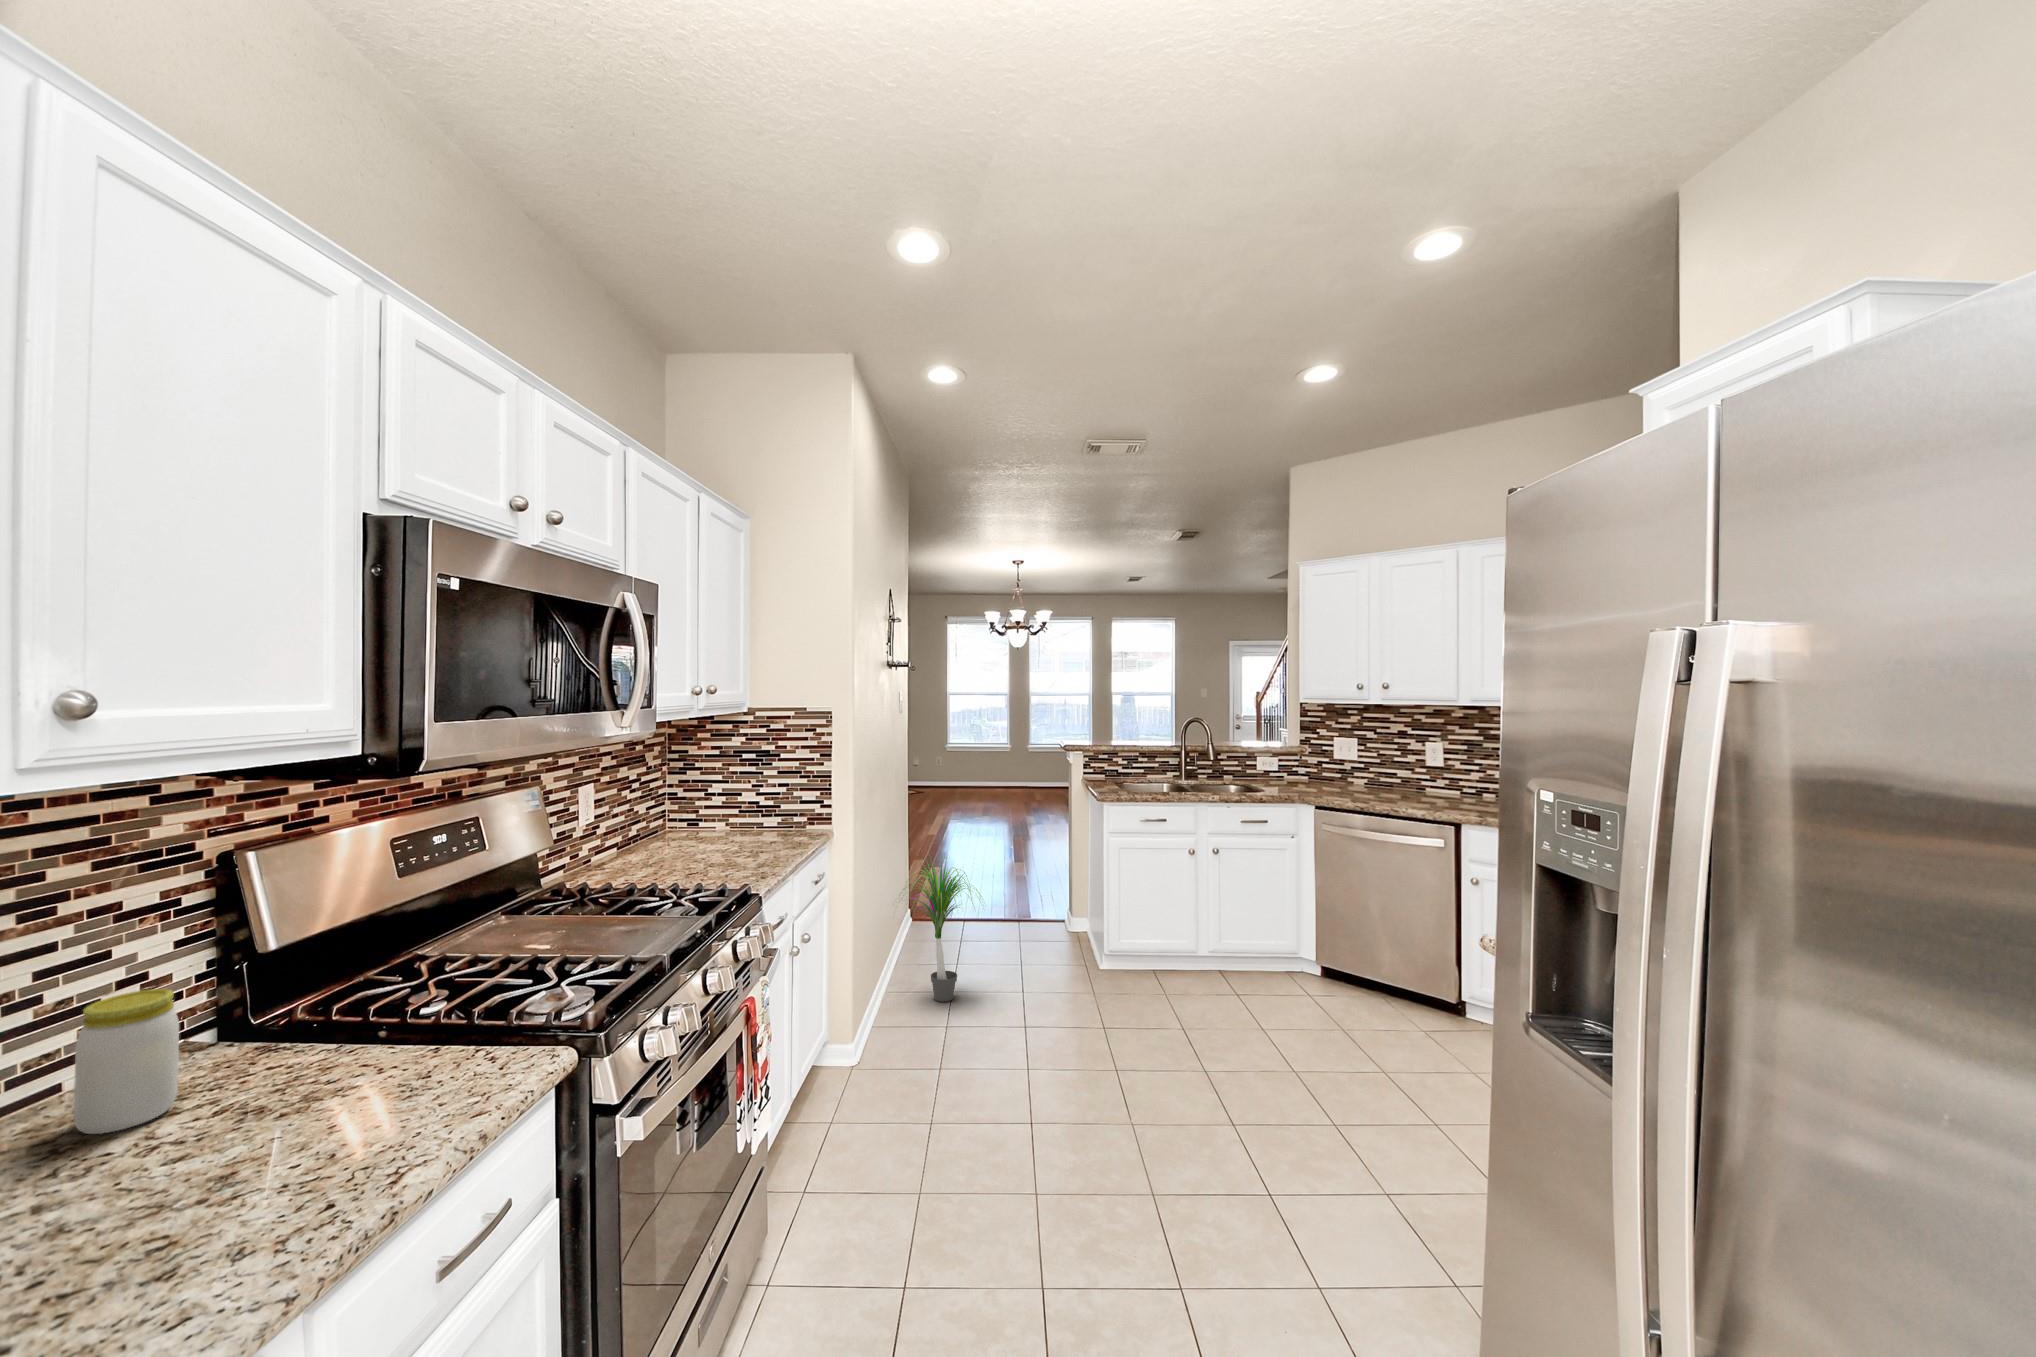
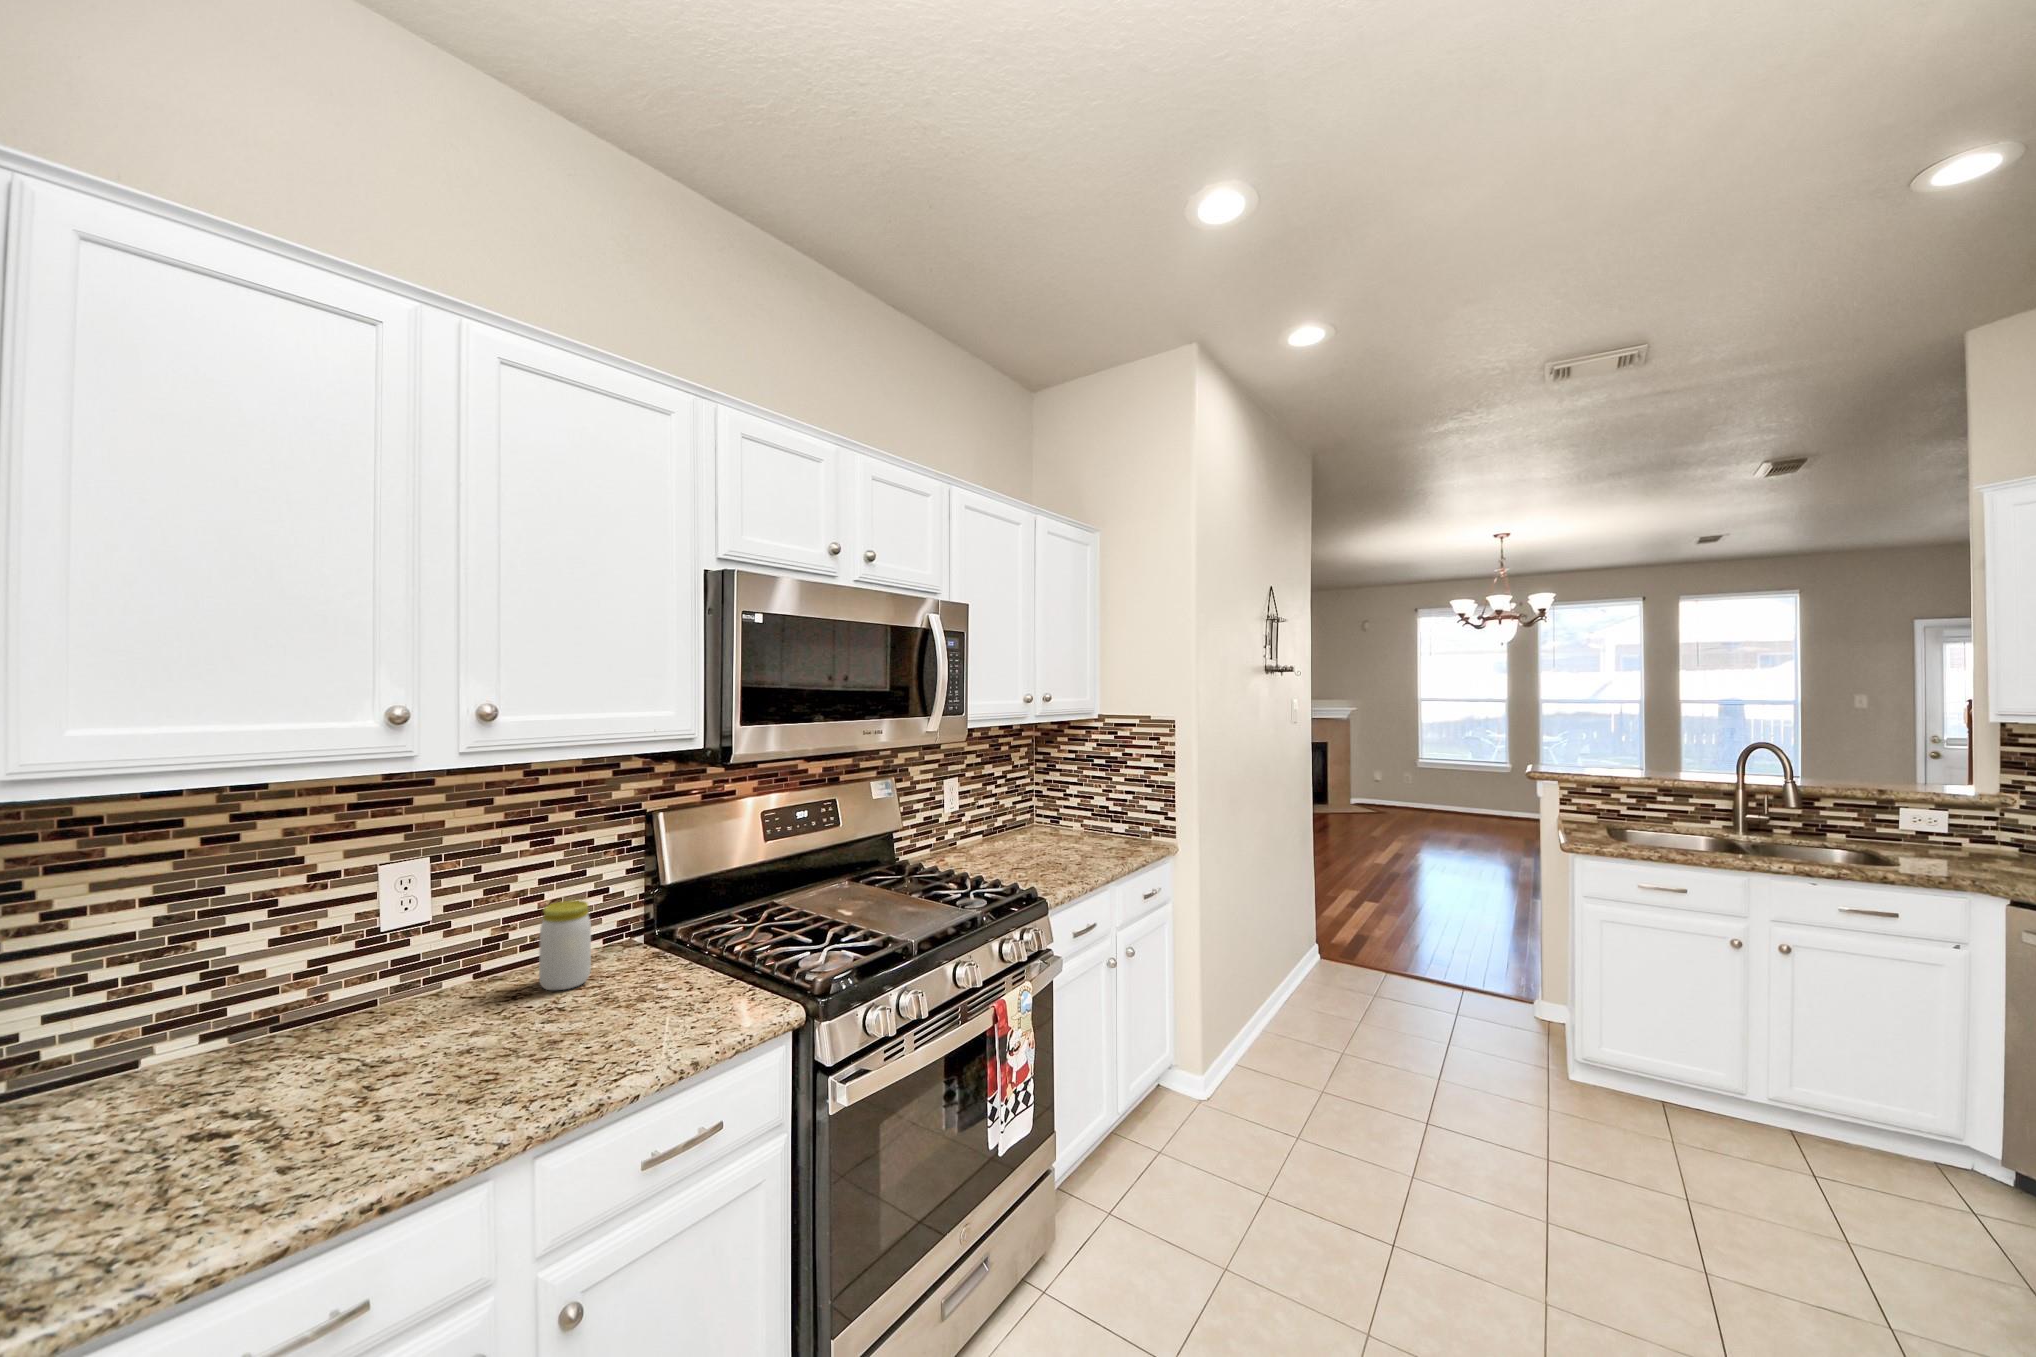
potted plant: present [899,857,981,1002] -> none [1261,875,1381,1053]

